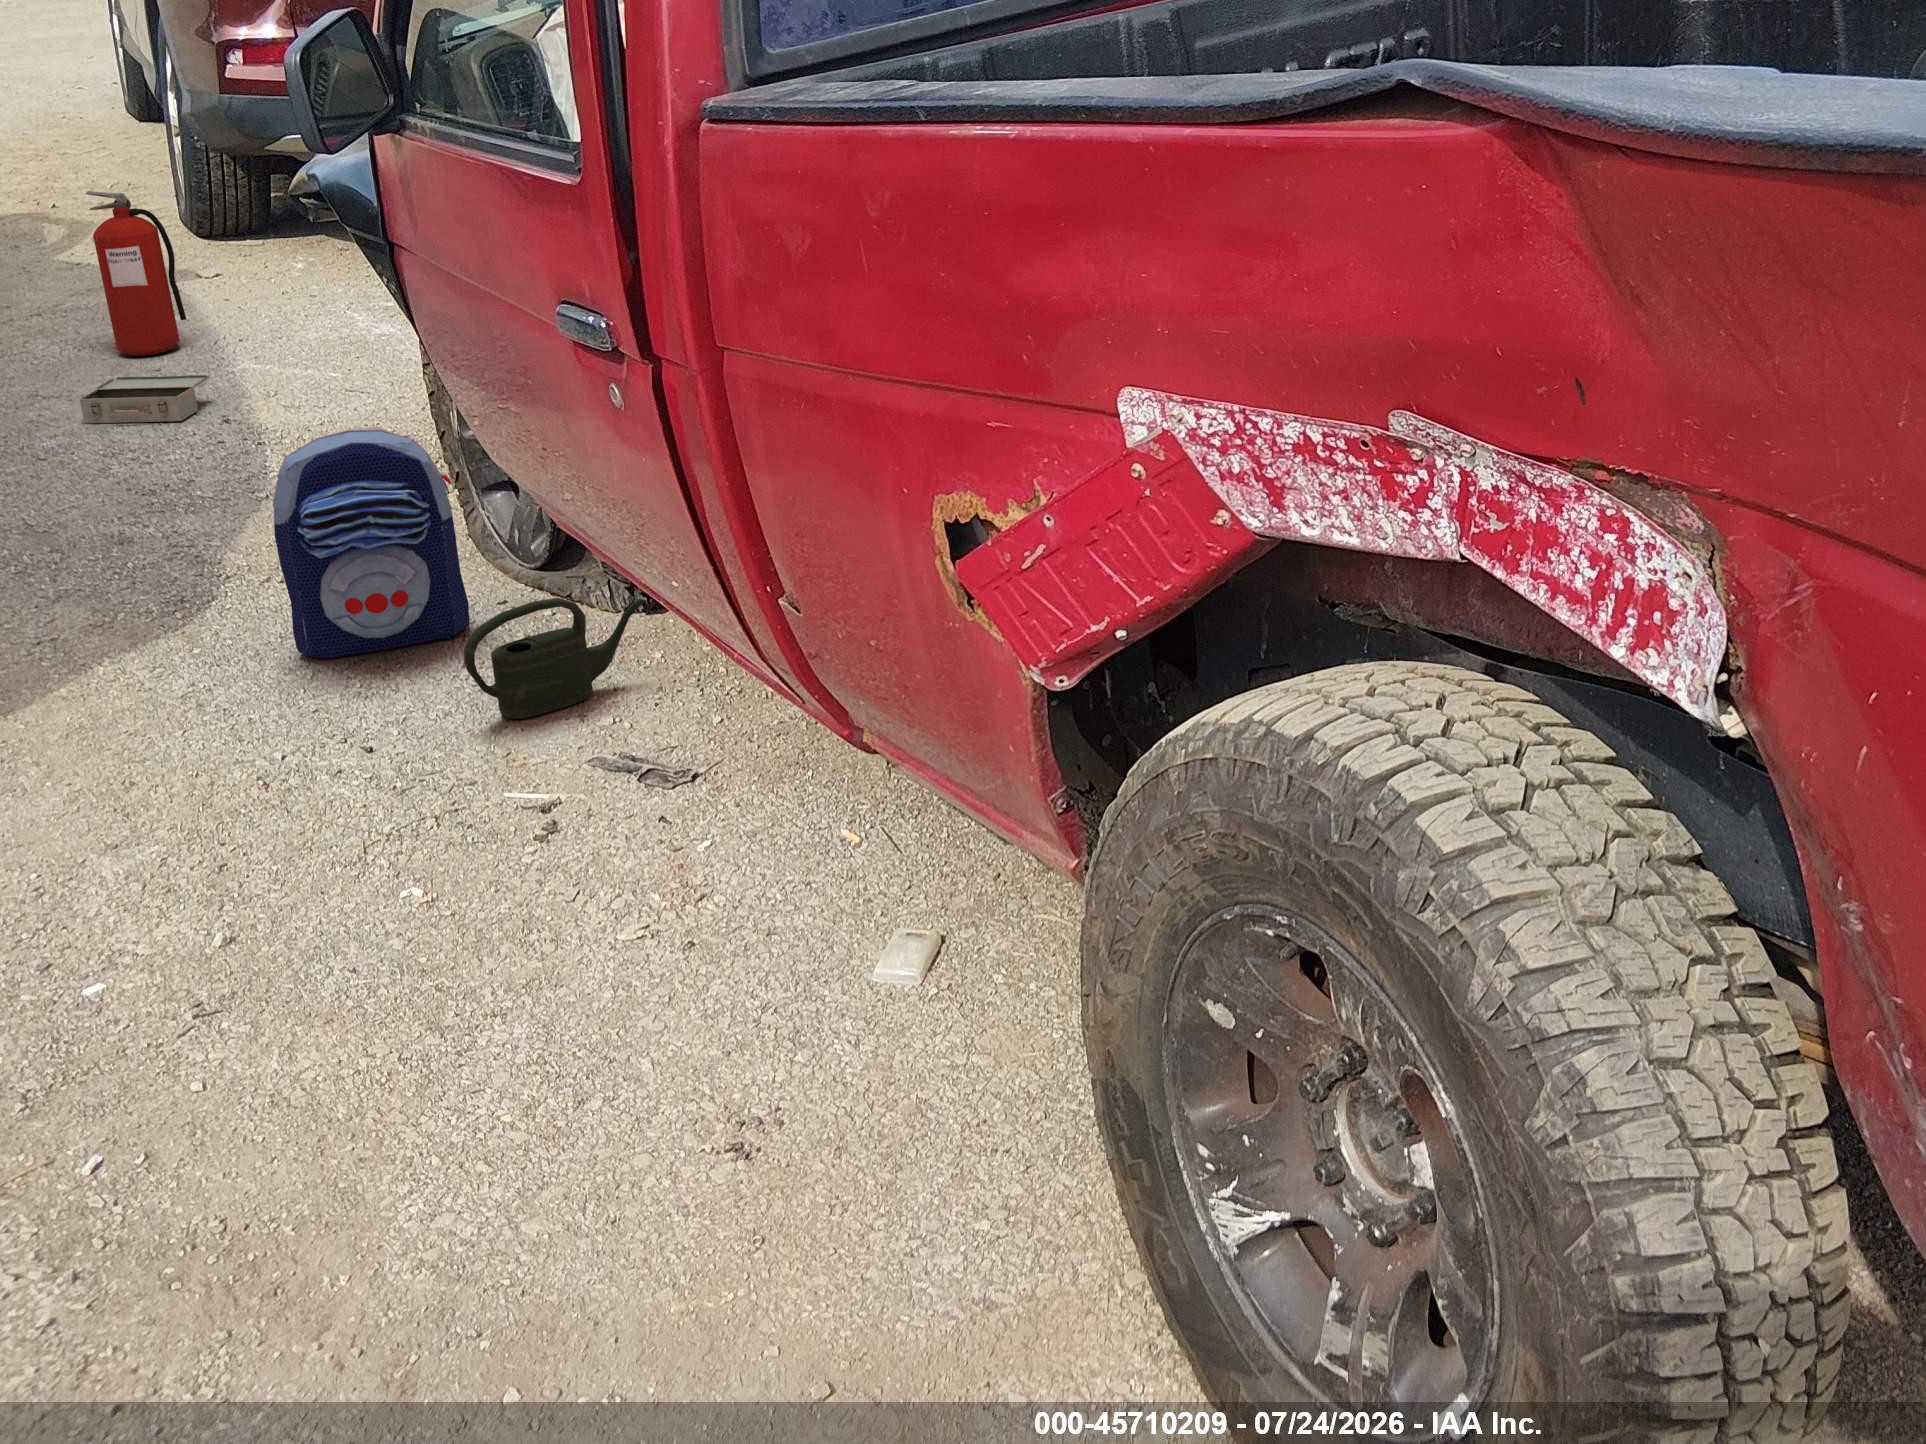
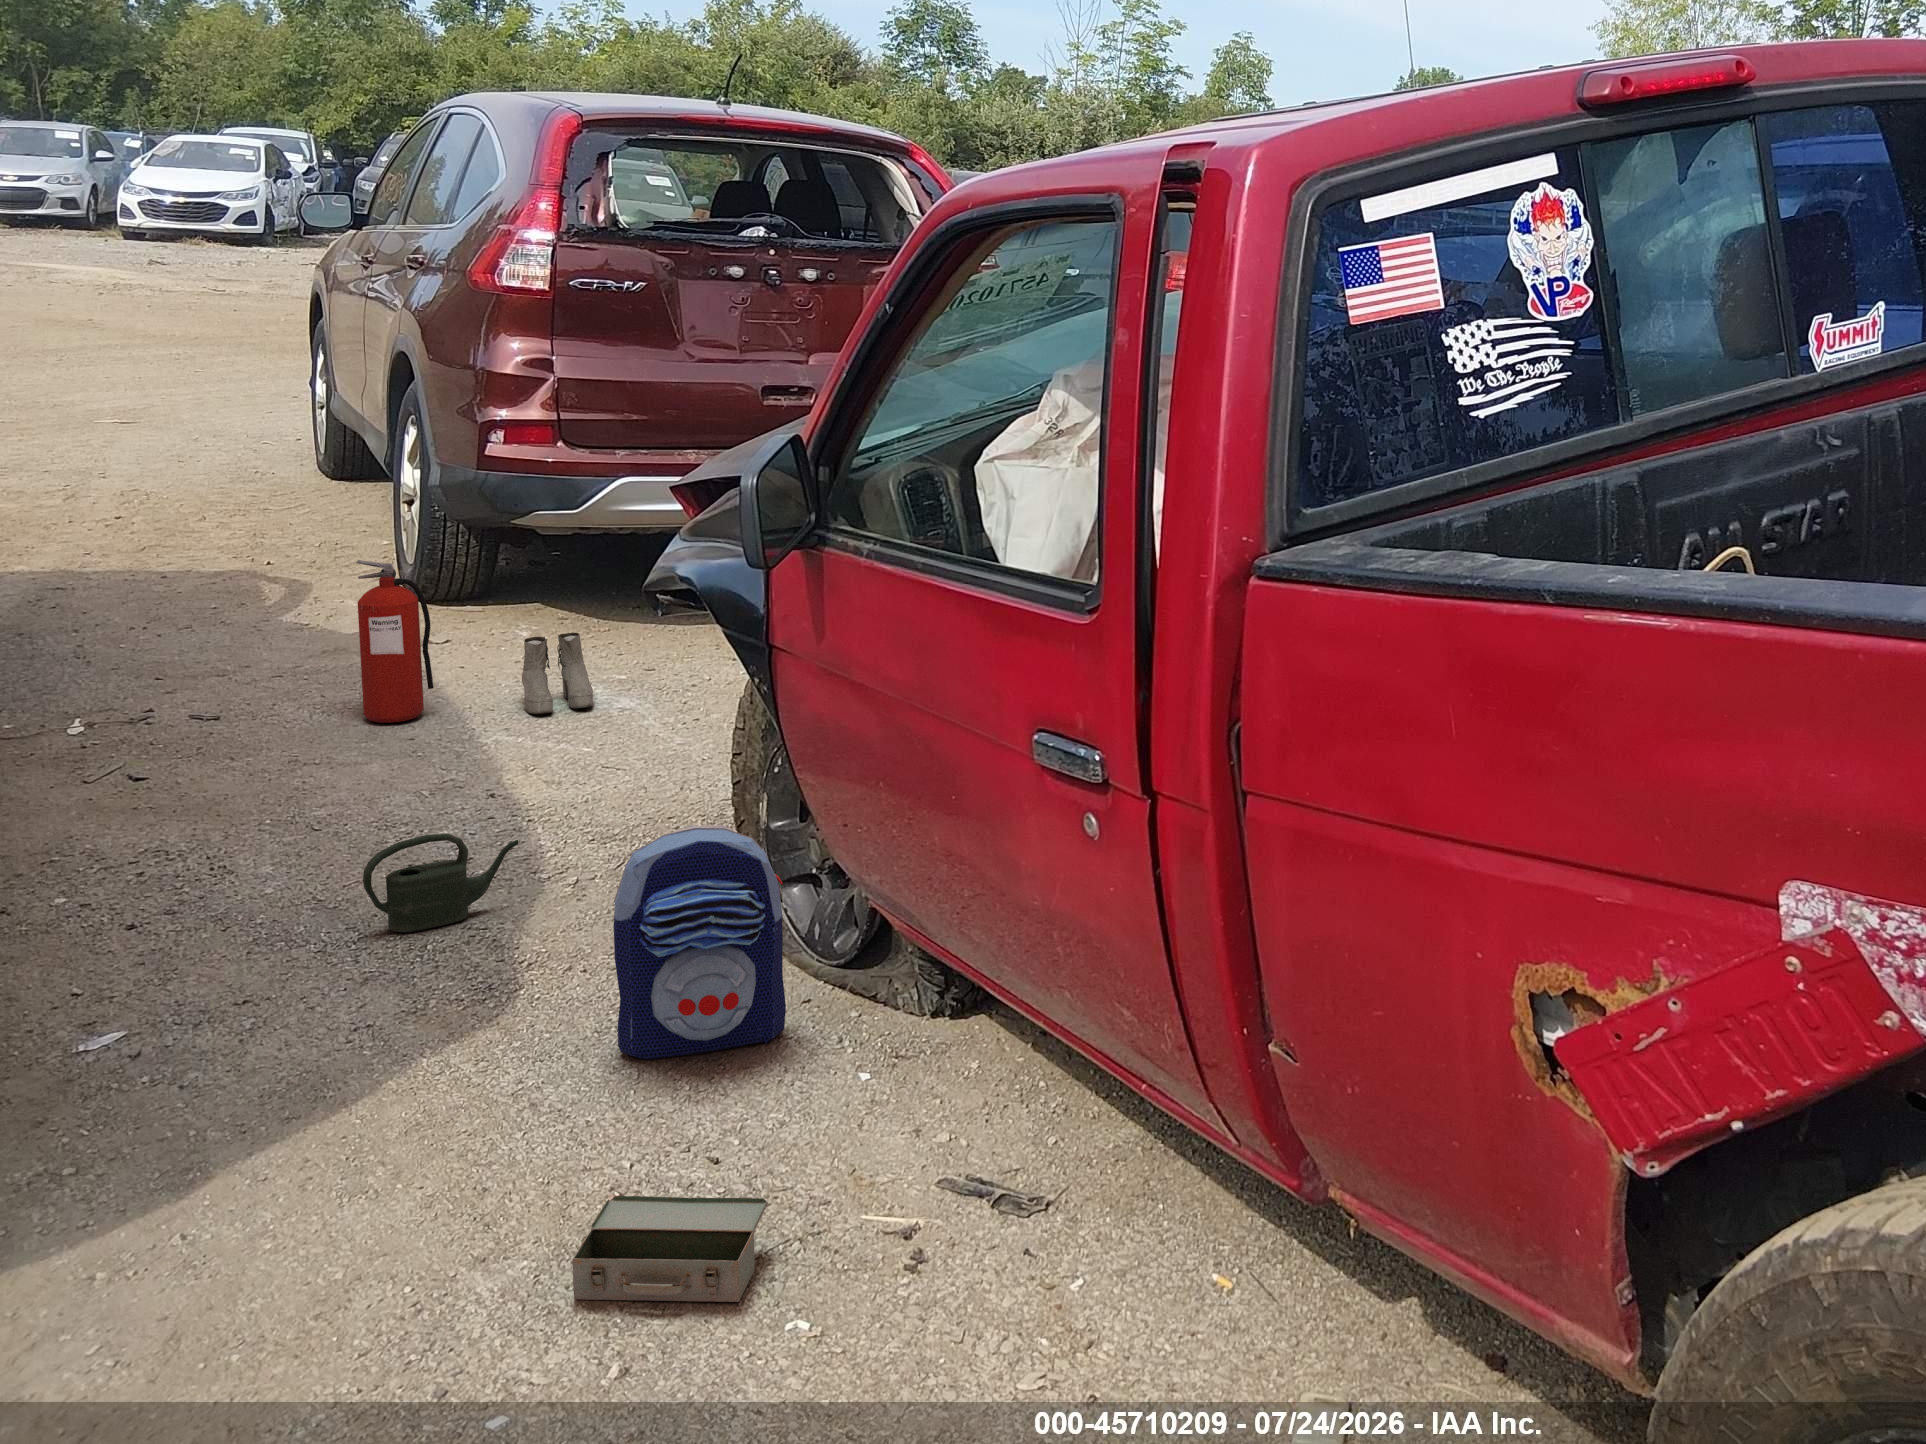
boots: none [277,259,357,342] -> present [522,633,593,714]
toolbox: present [80,375,209,423] -> present [572,1196,768,1302]
watering can: present [464,598,643,719] -> present [363,833,518,933]

